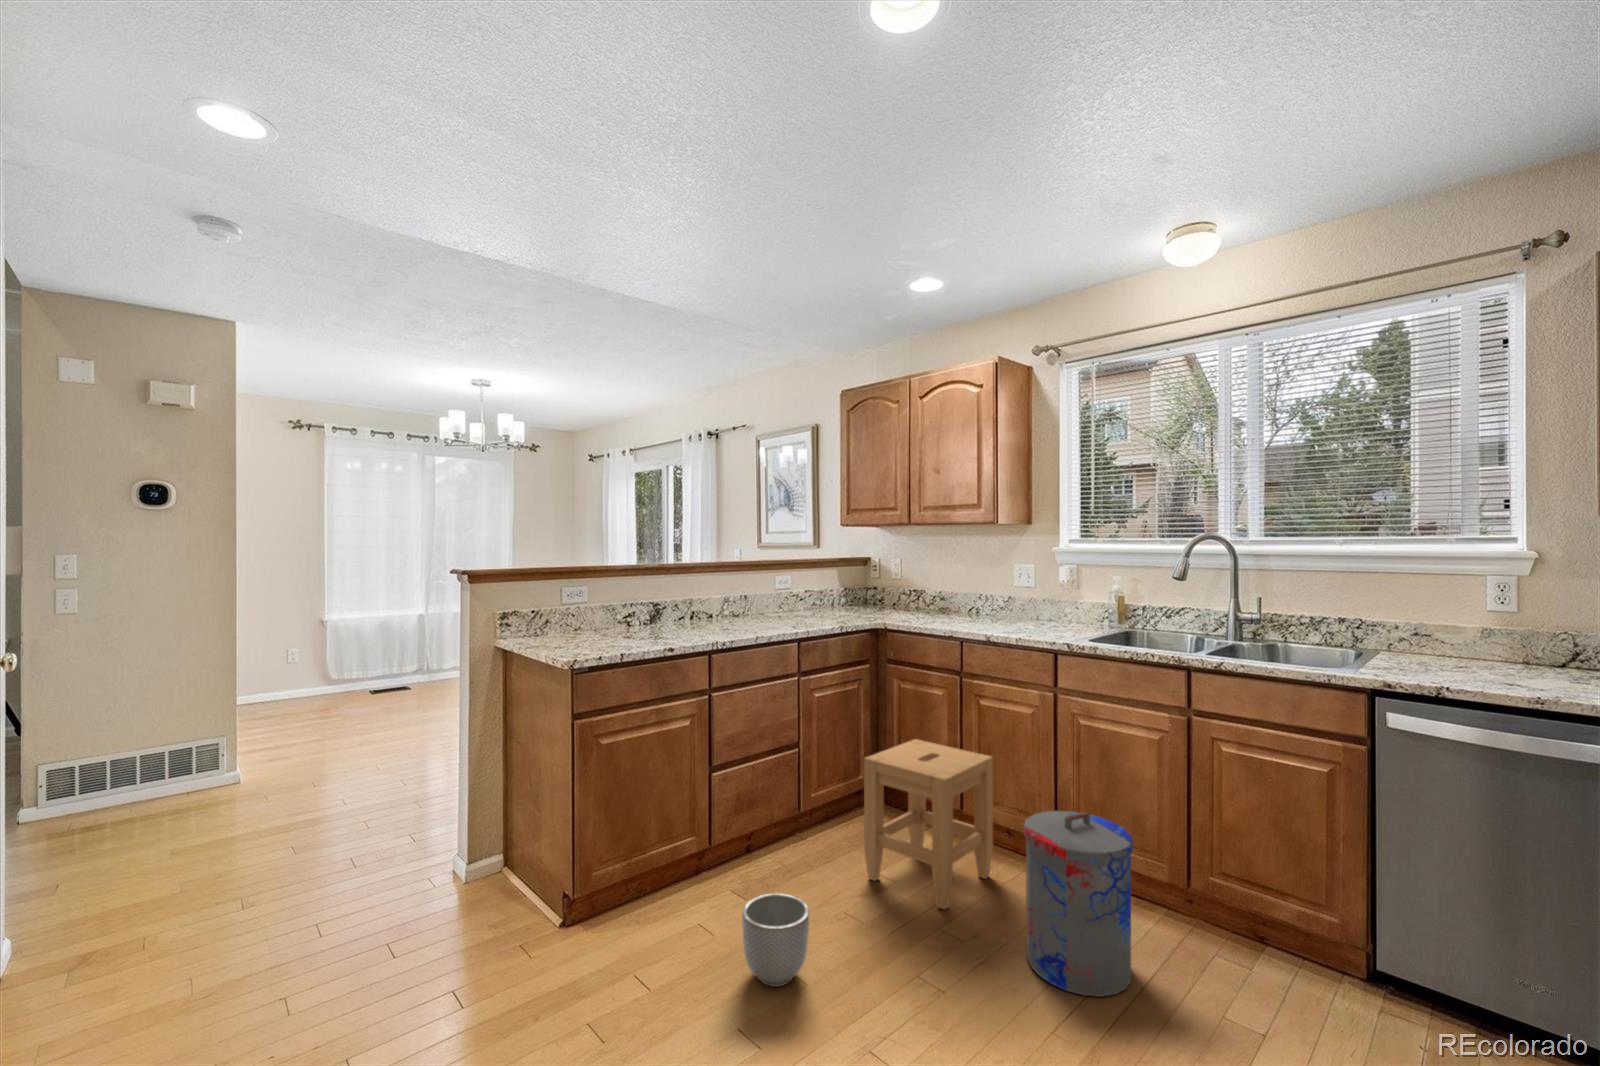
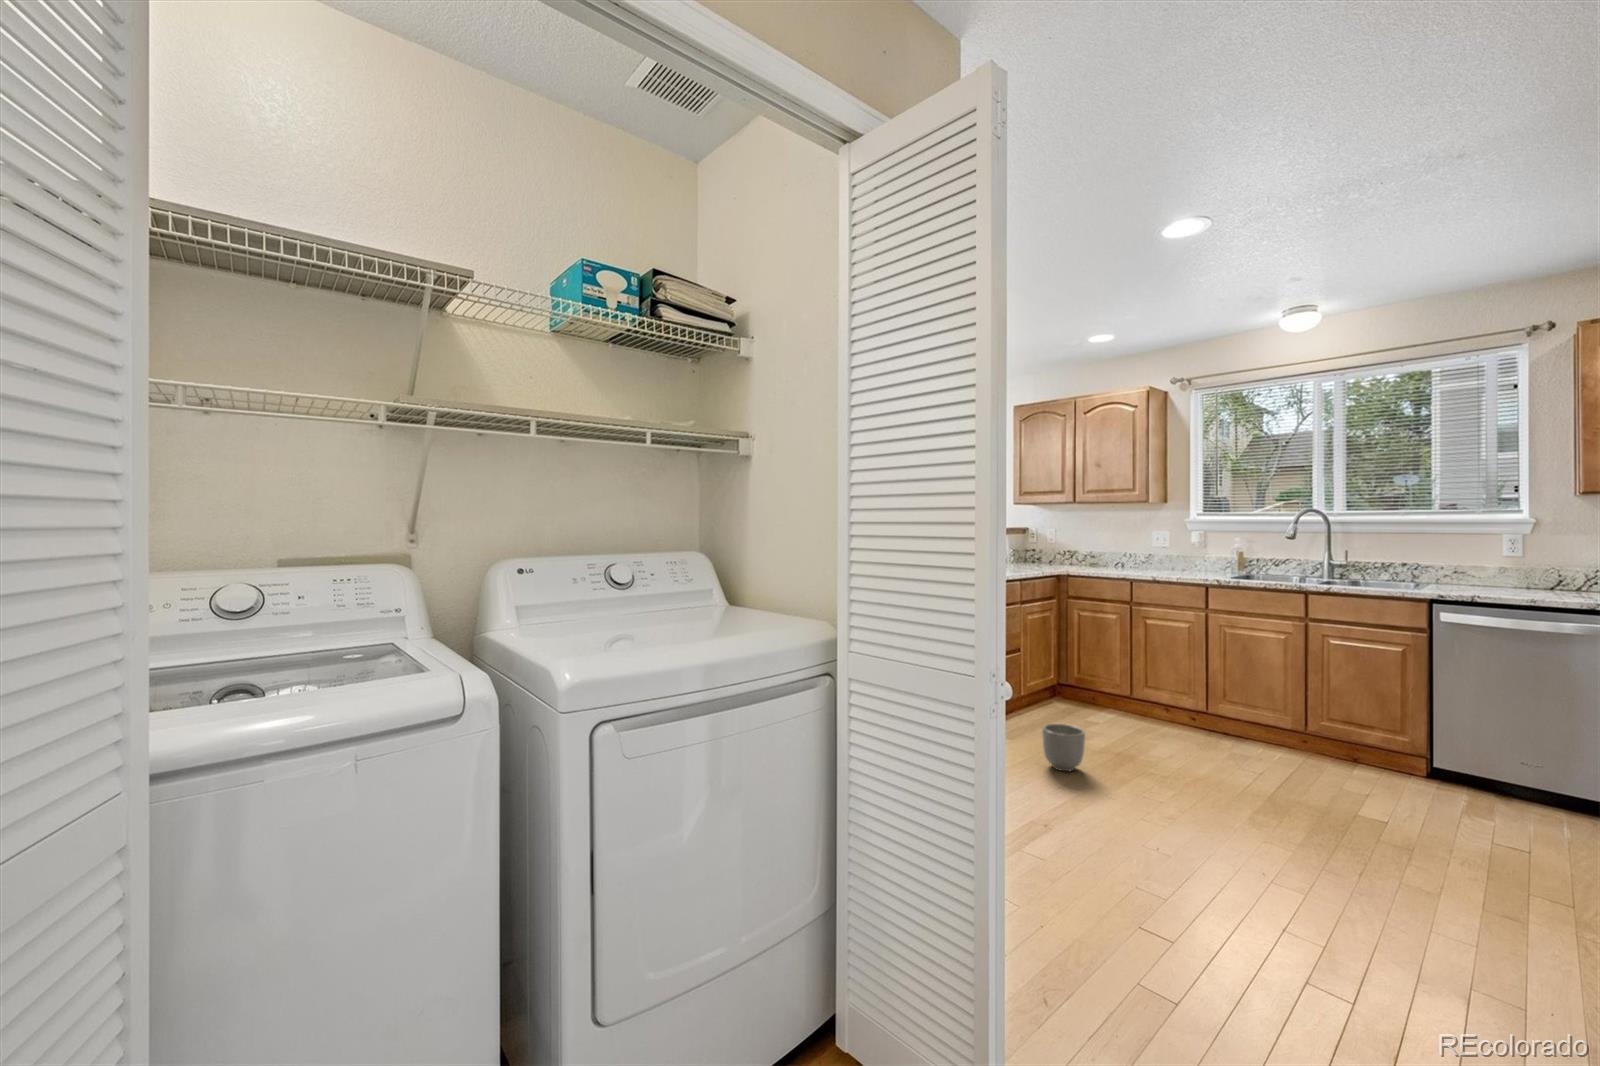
stool: present [864,739,993,909] -> none [1081,647,1165,744]
trash can: present [1024,811,1133,997] -> none [1208,676,1282,777]

